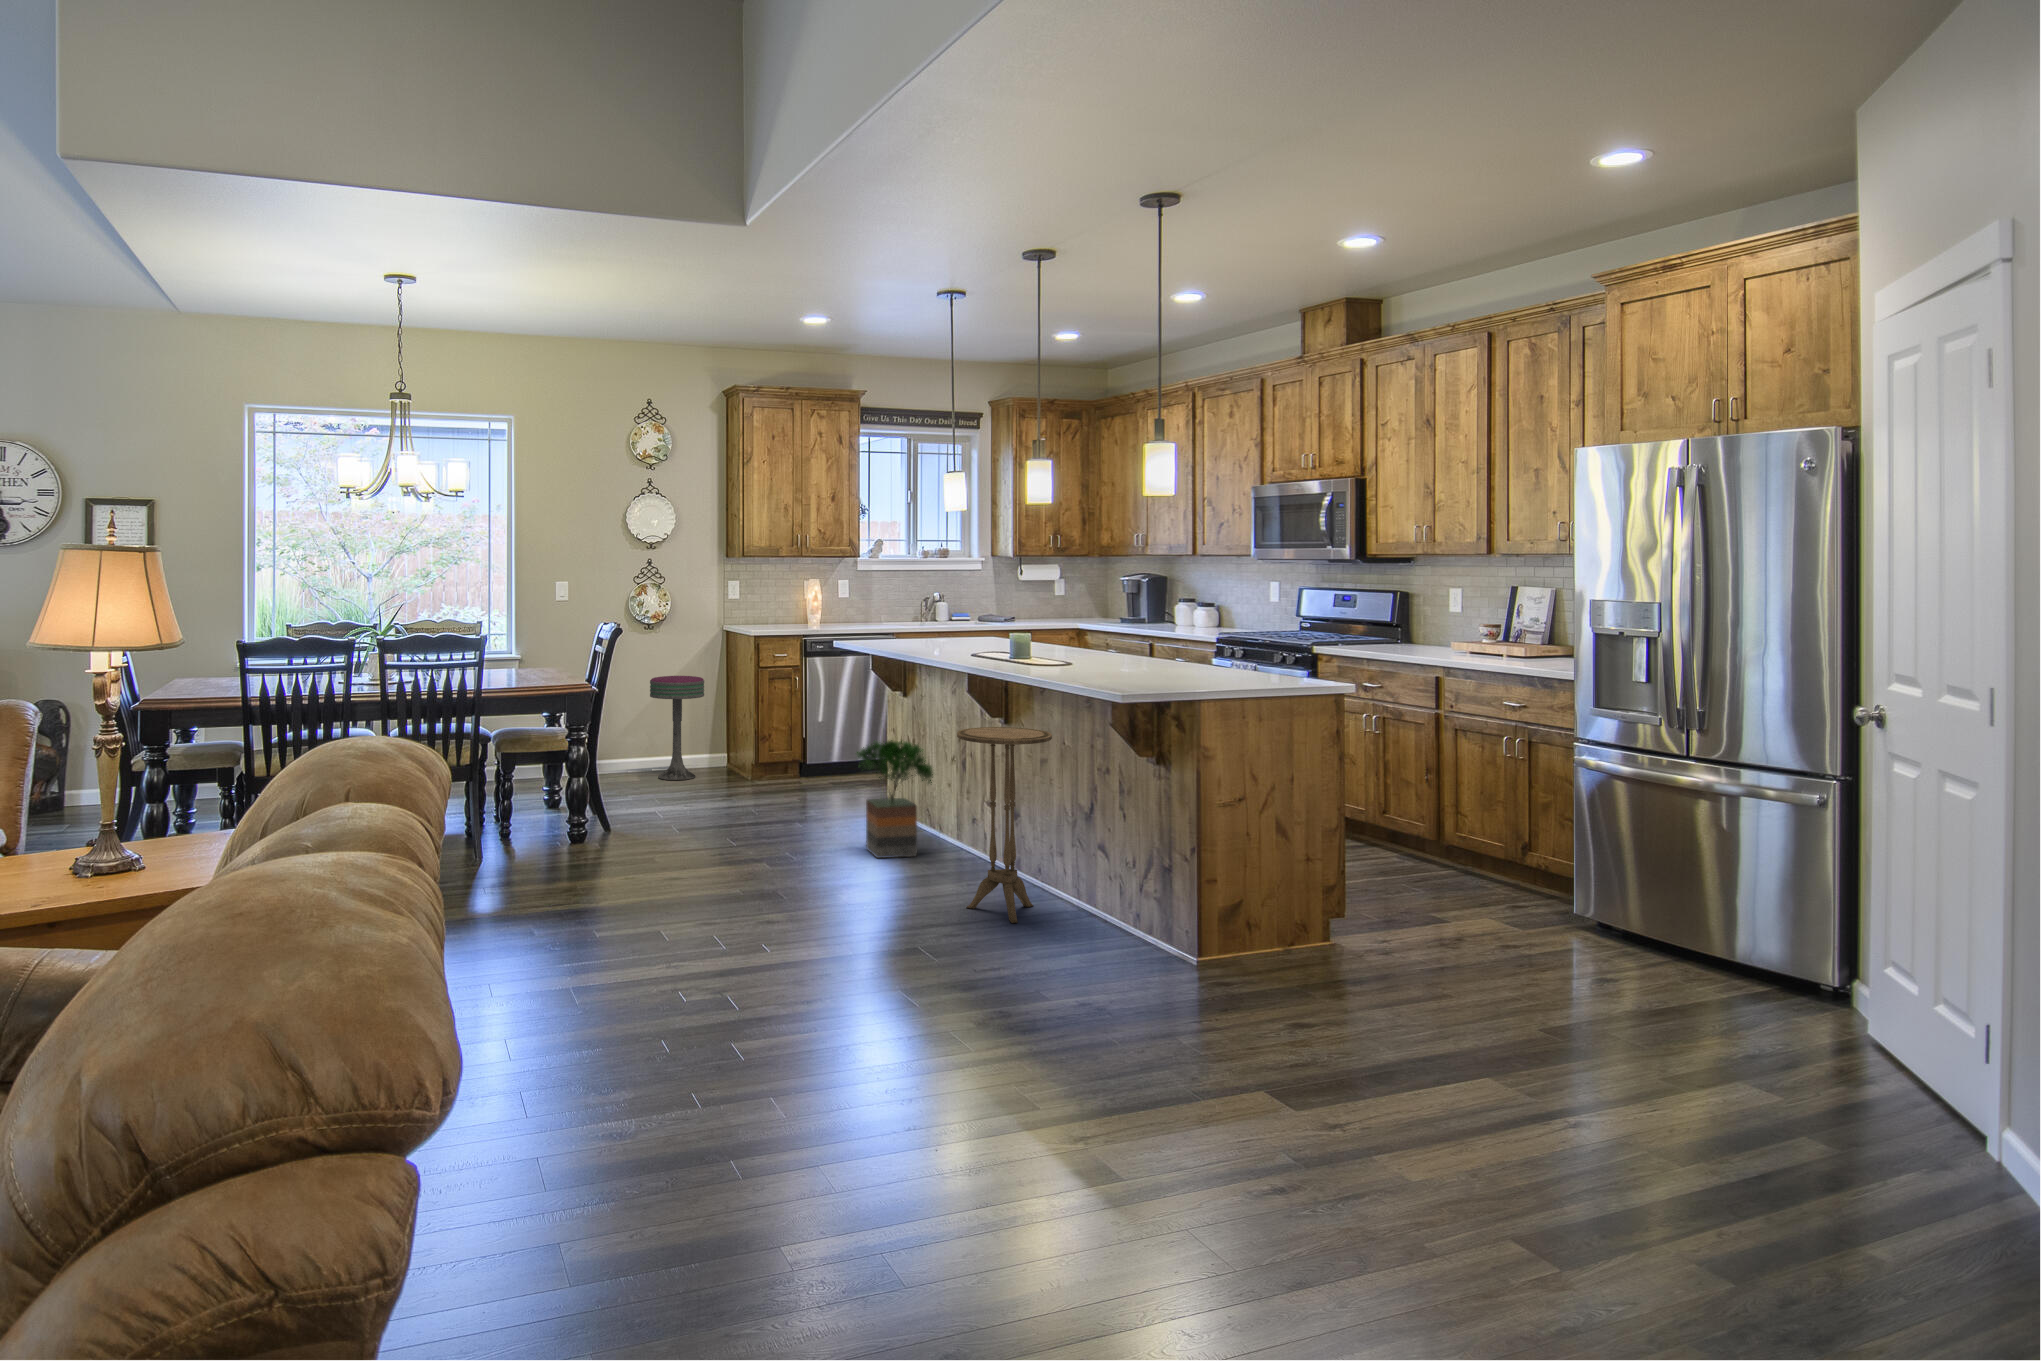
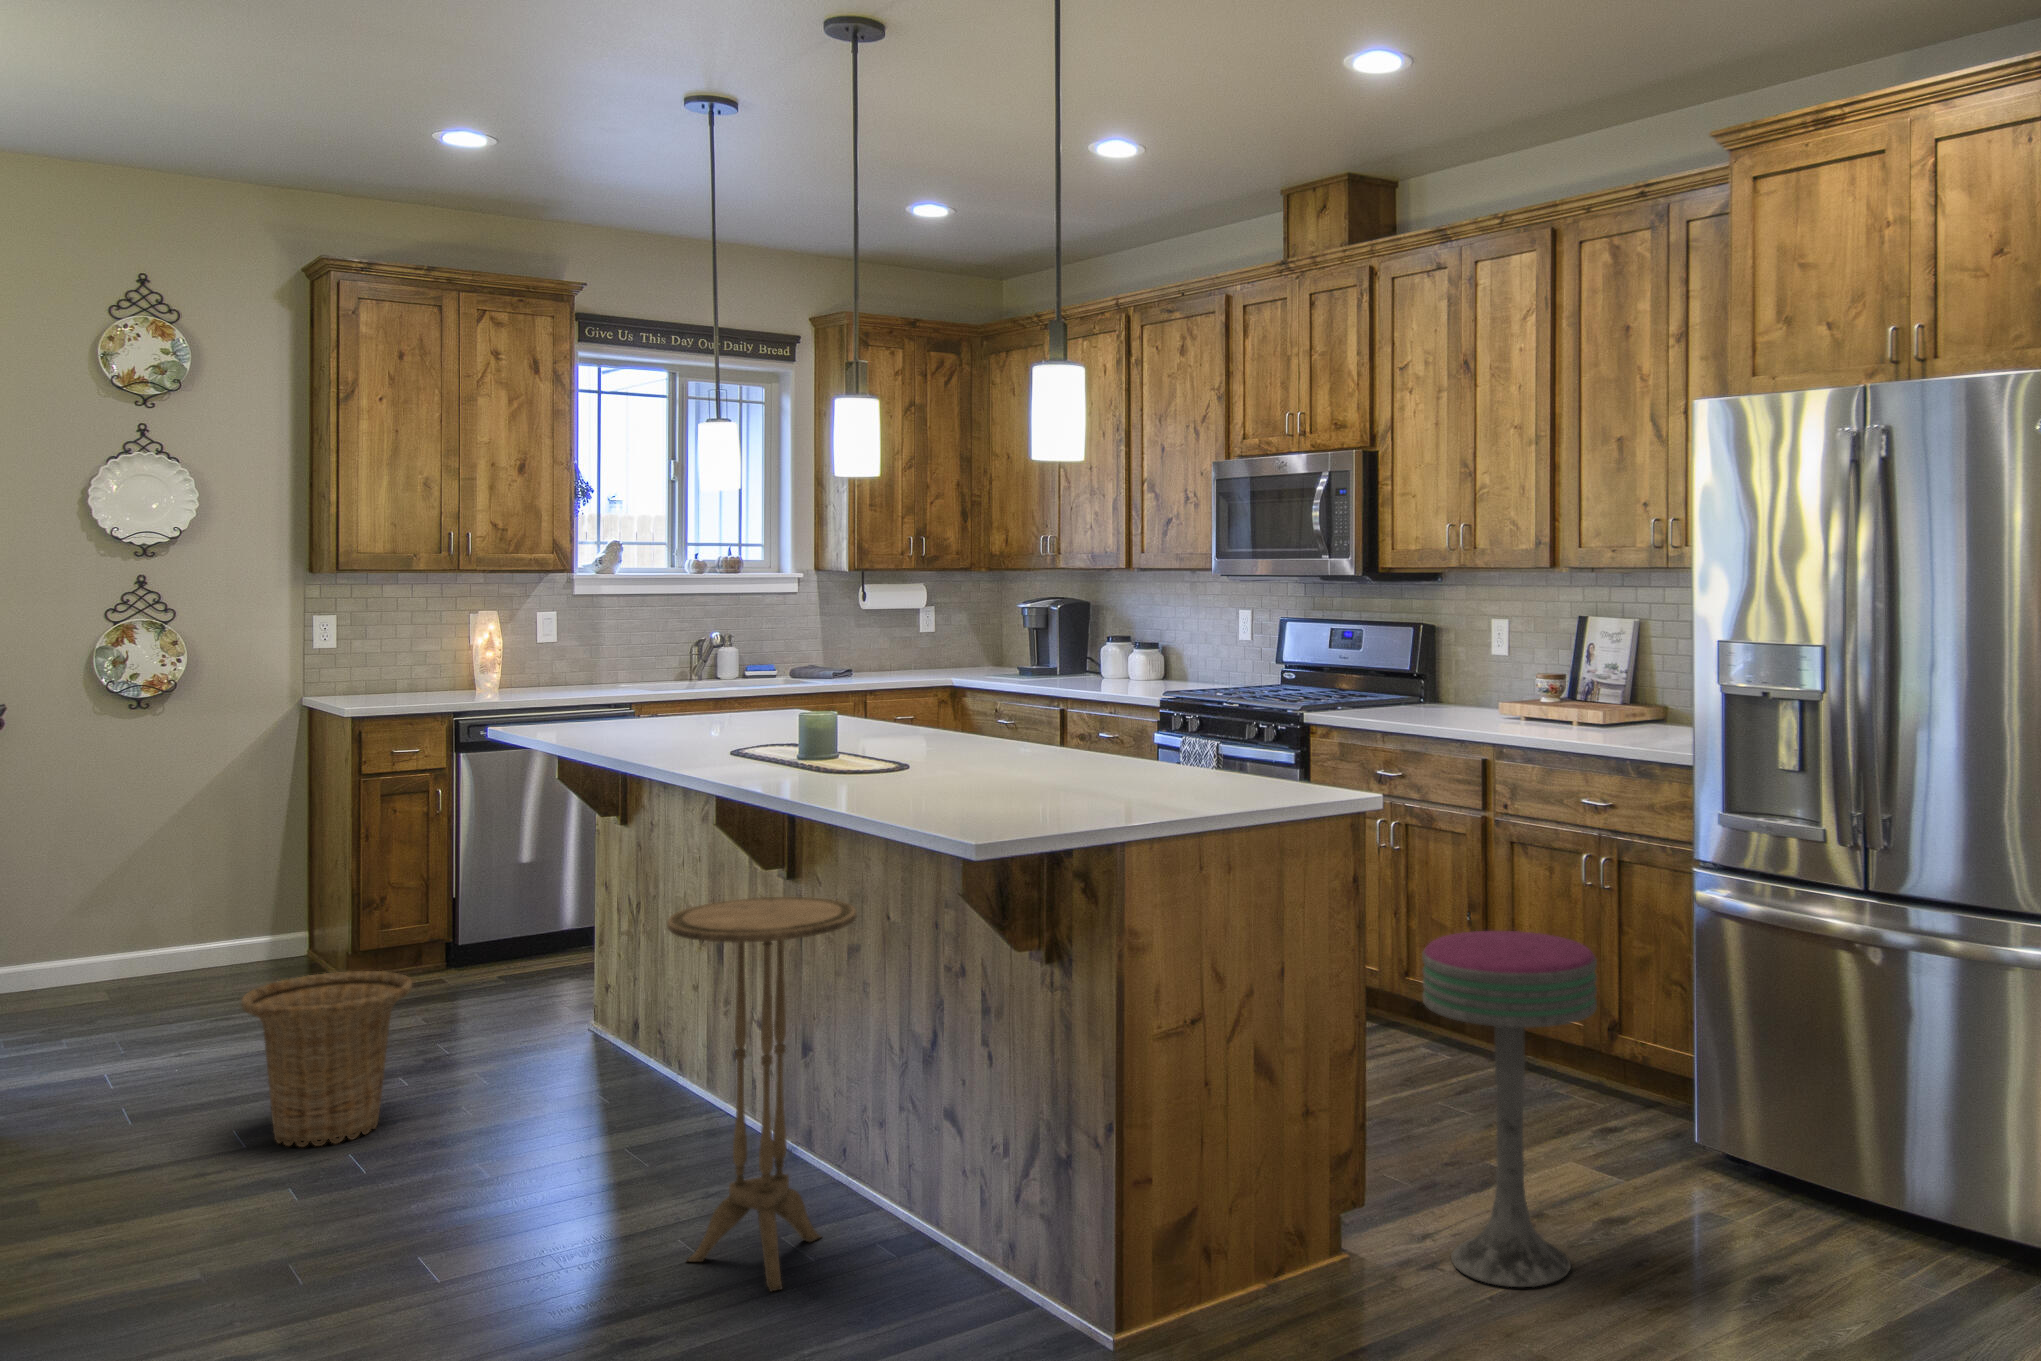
bar stool: present [650,676,704,780] -> present [1422,931,1597,1287]
potted tree: present [857,740,933,858] -> none [495,913,659,1151]
basket: none [734,763,811,847] -> present [241,971,412,1147]

